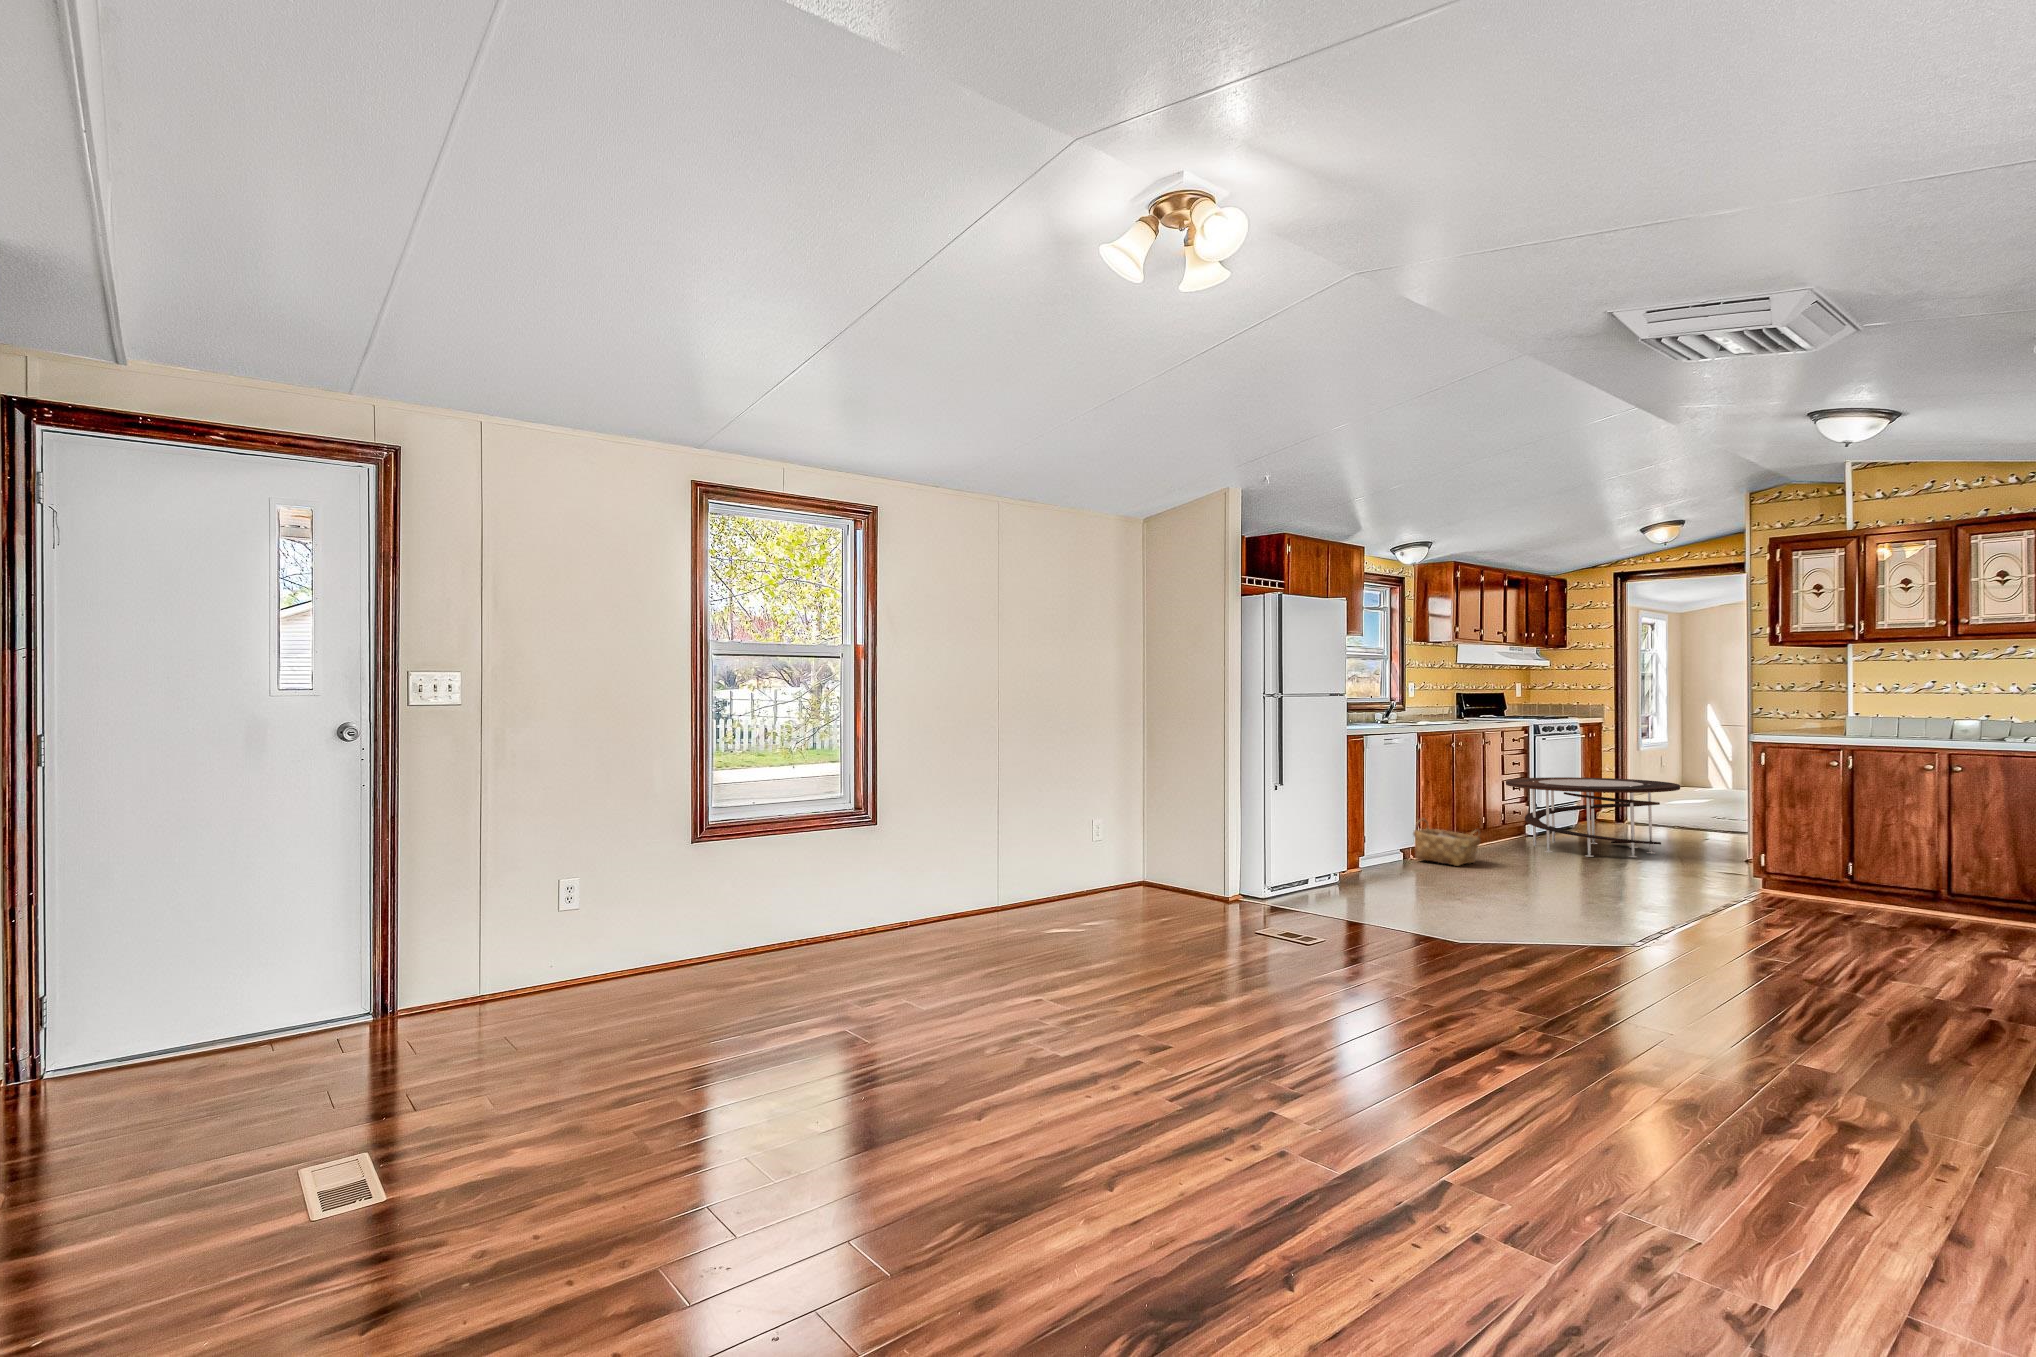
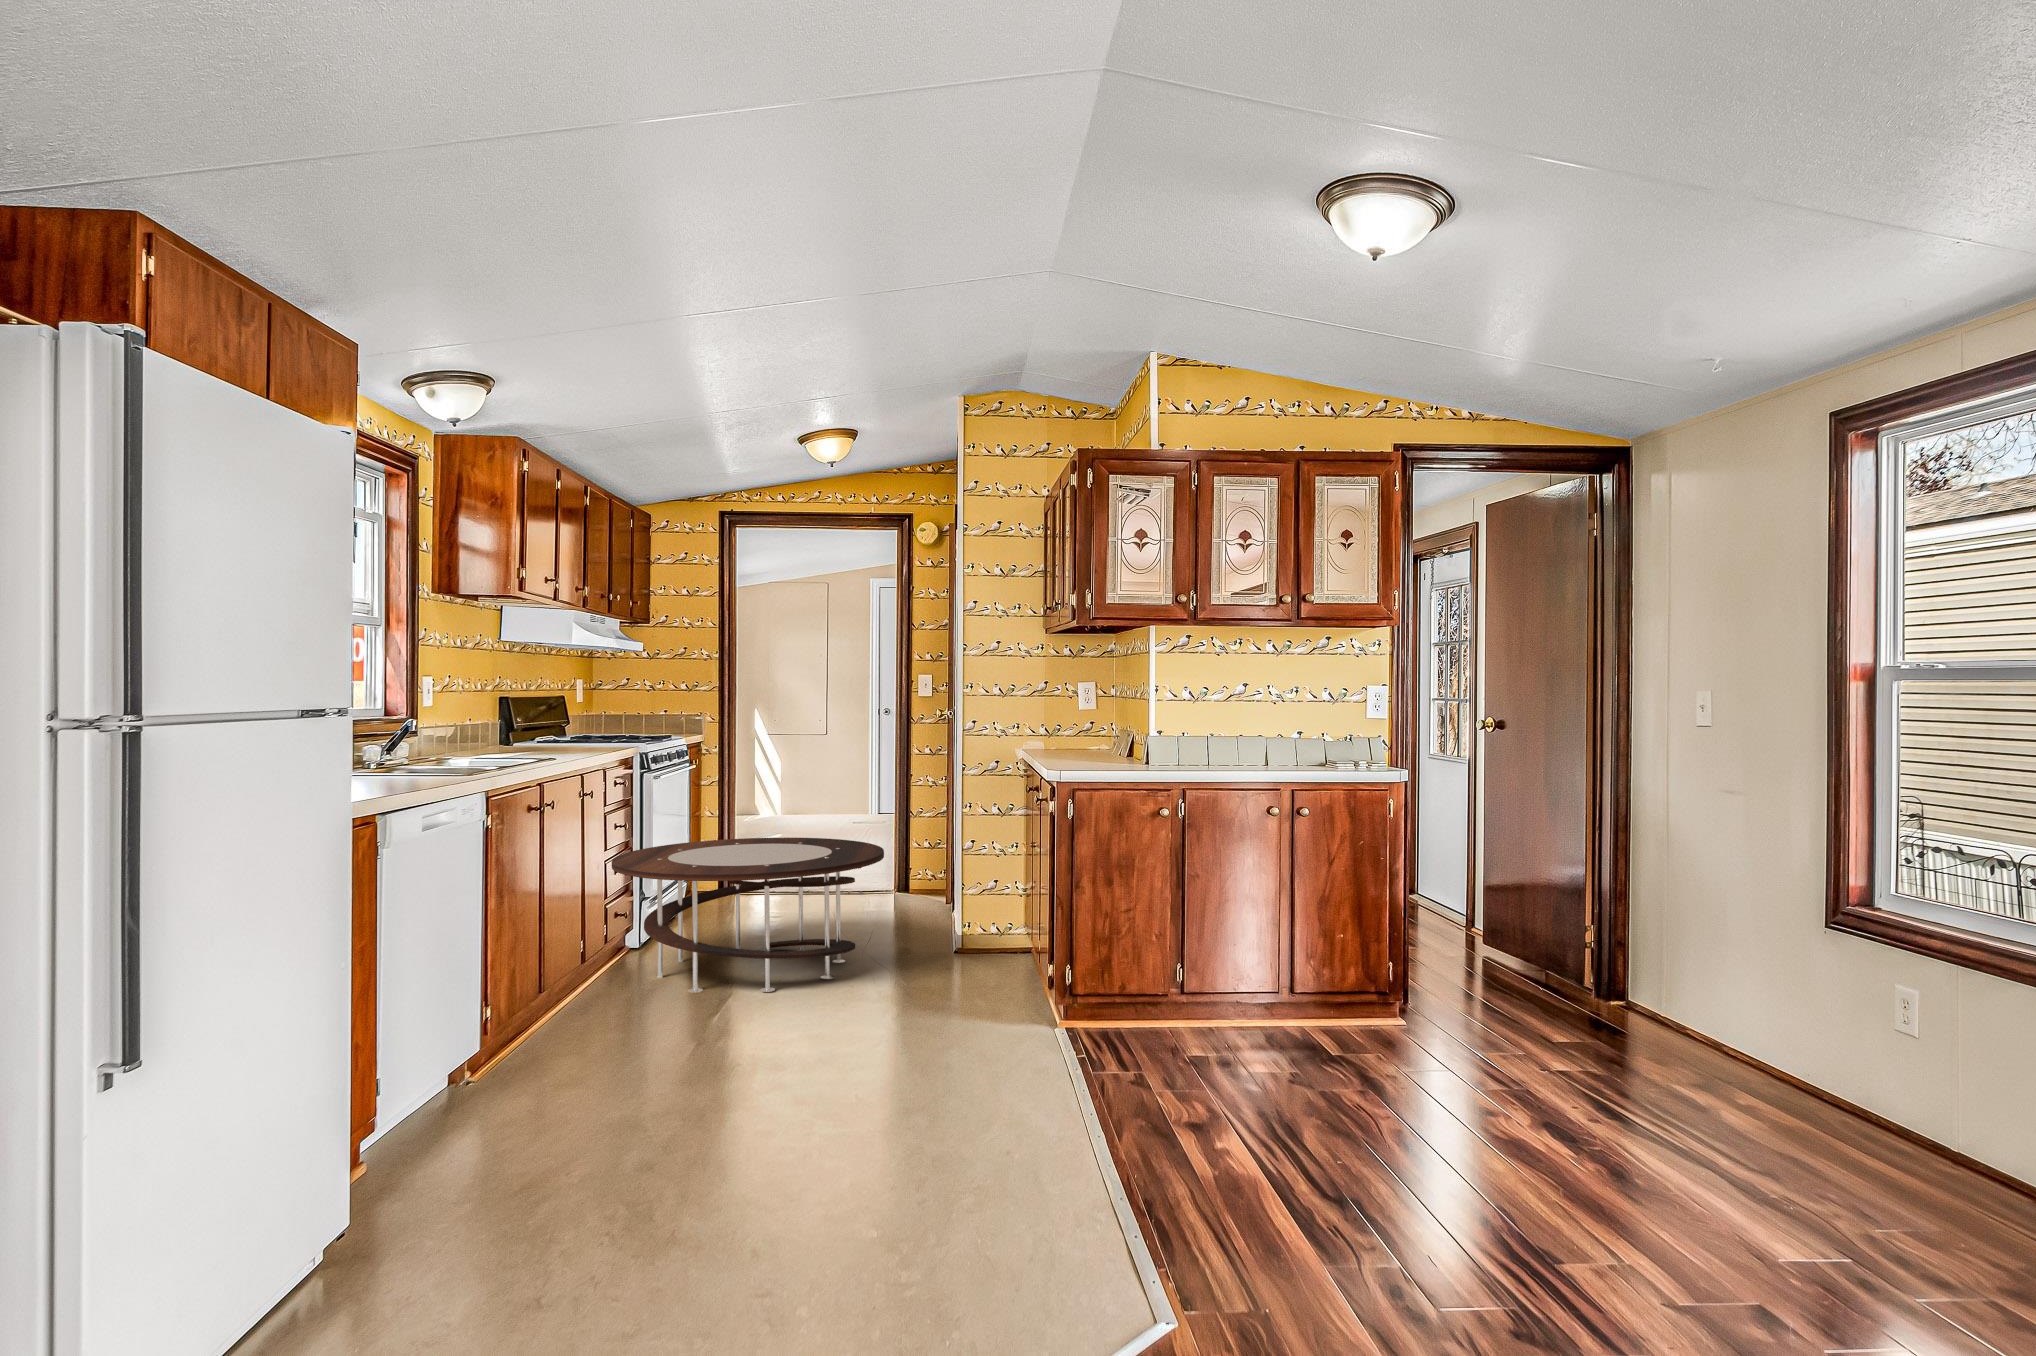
woven basket: present [1413,819,1480,866] -> none [470,983,618,1086]

